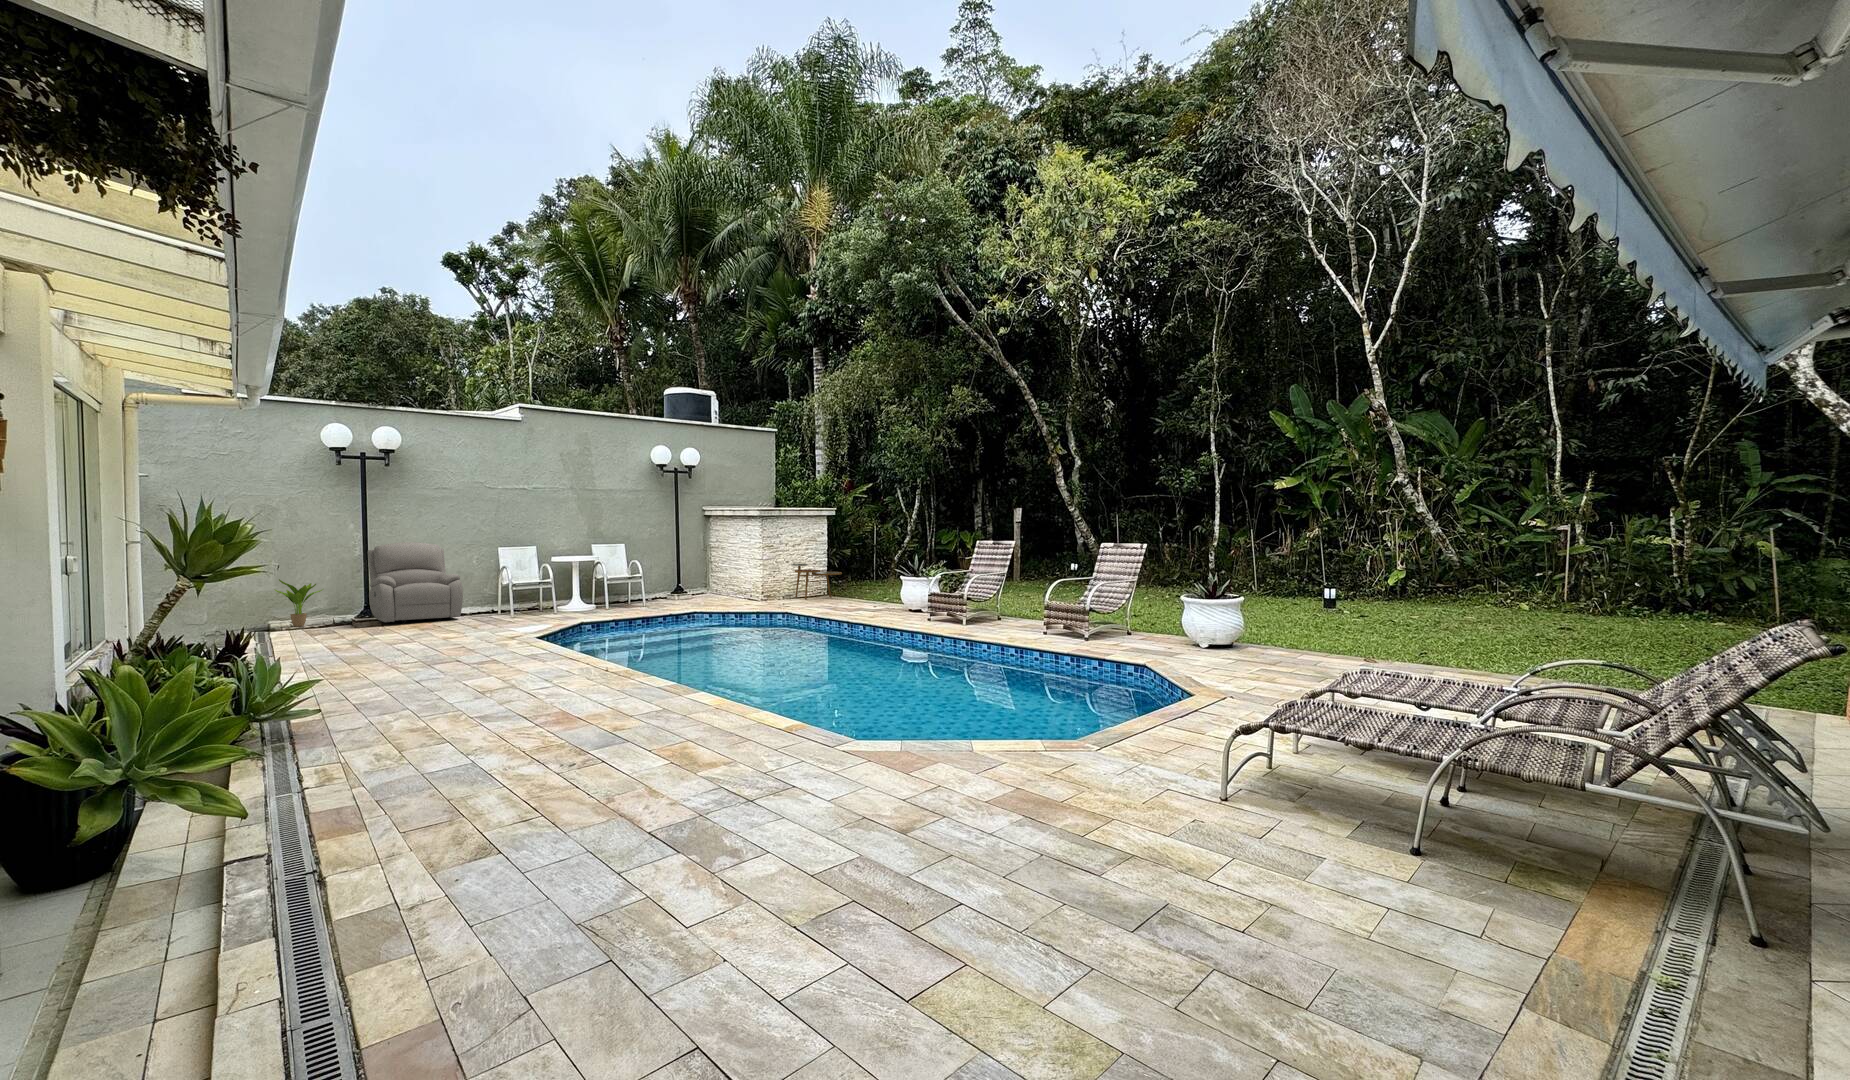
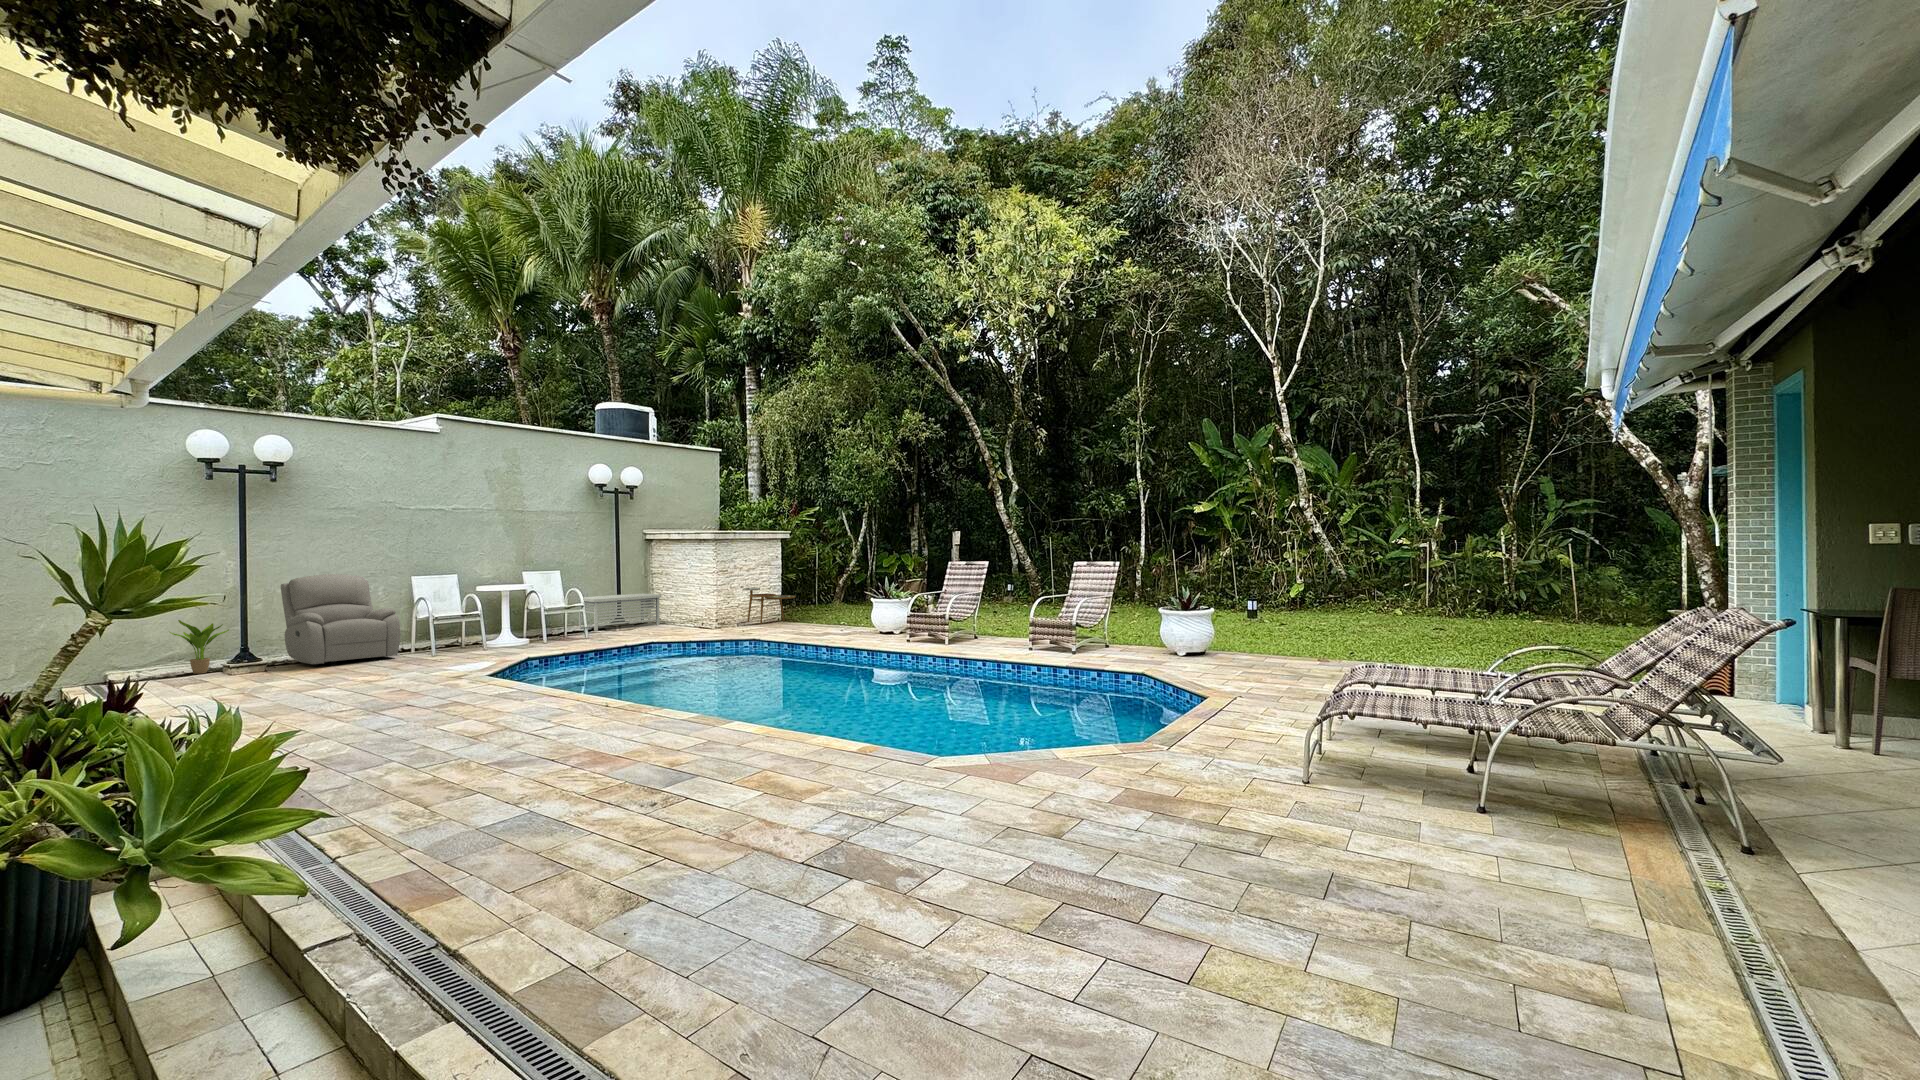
storage bench: none [637,567,715,601] -> present [579,593,661,631]

